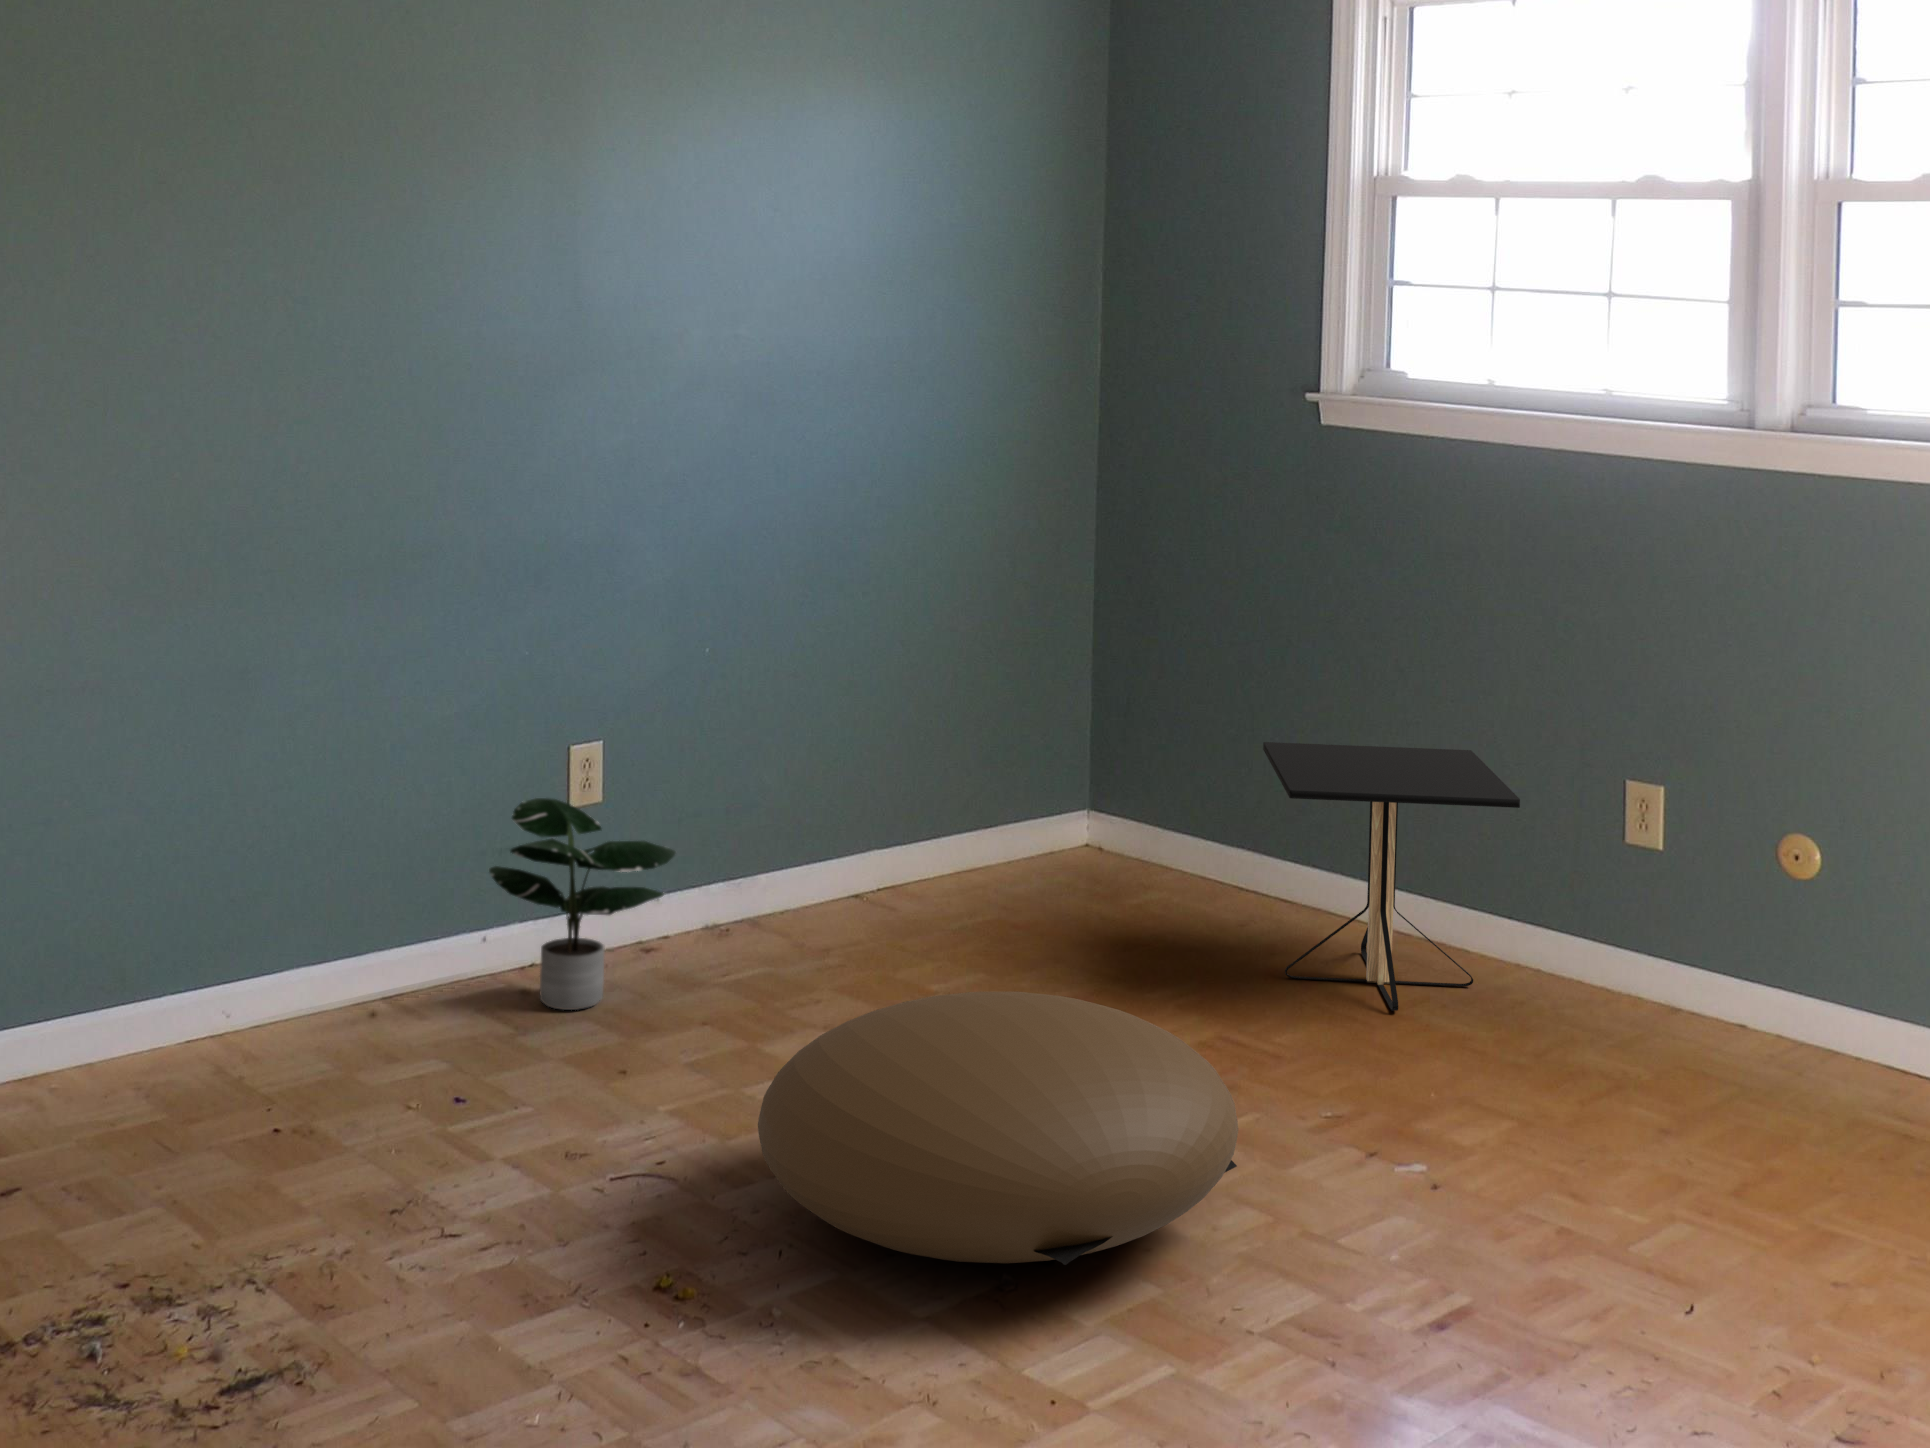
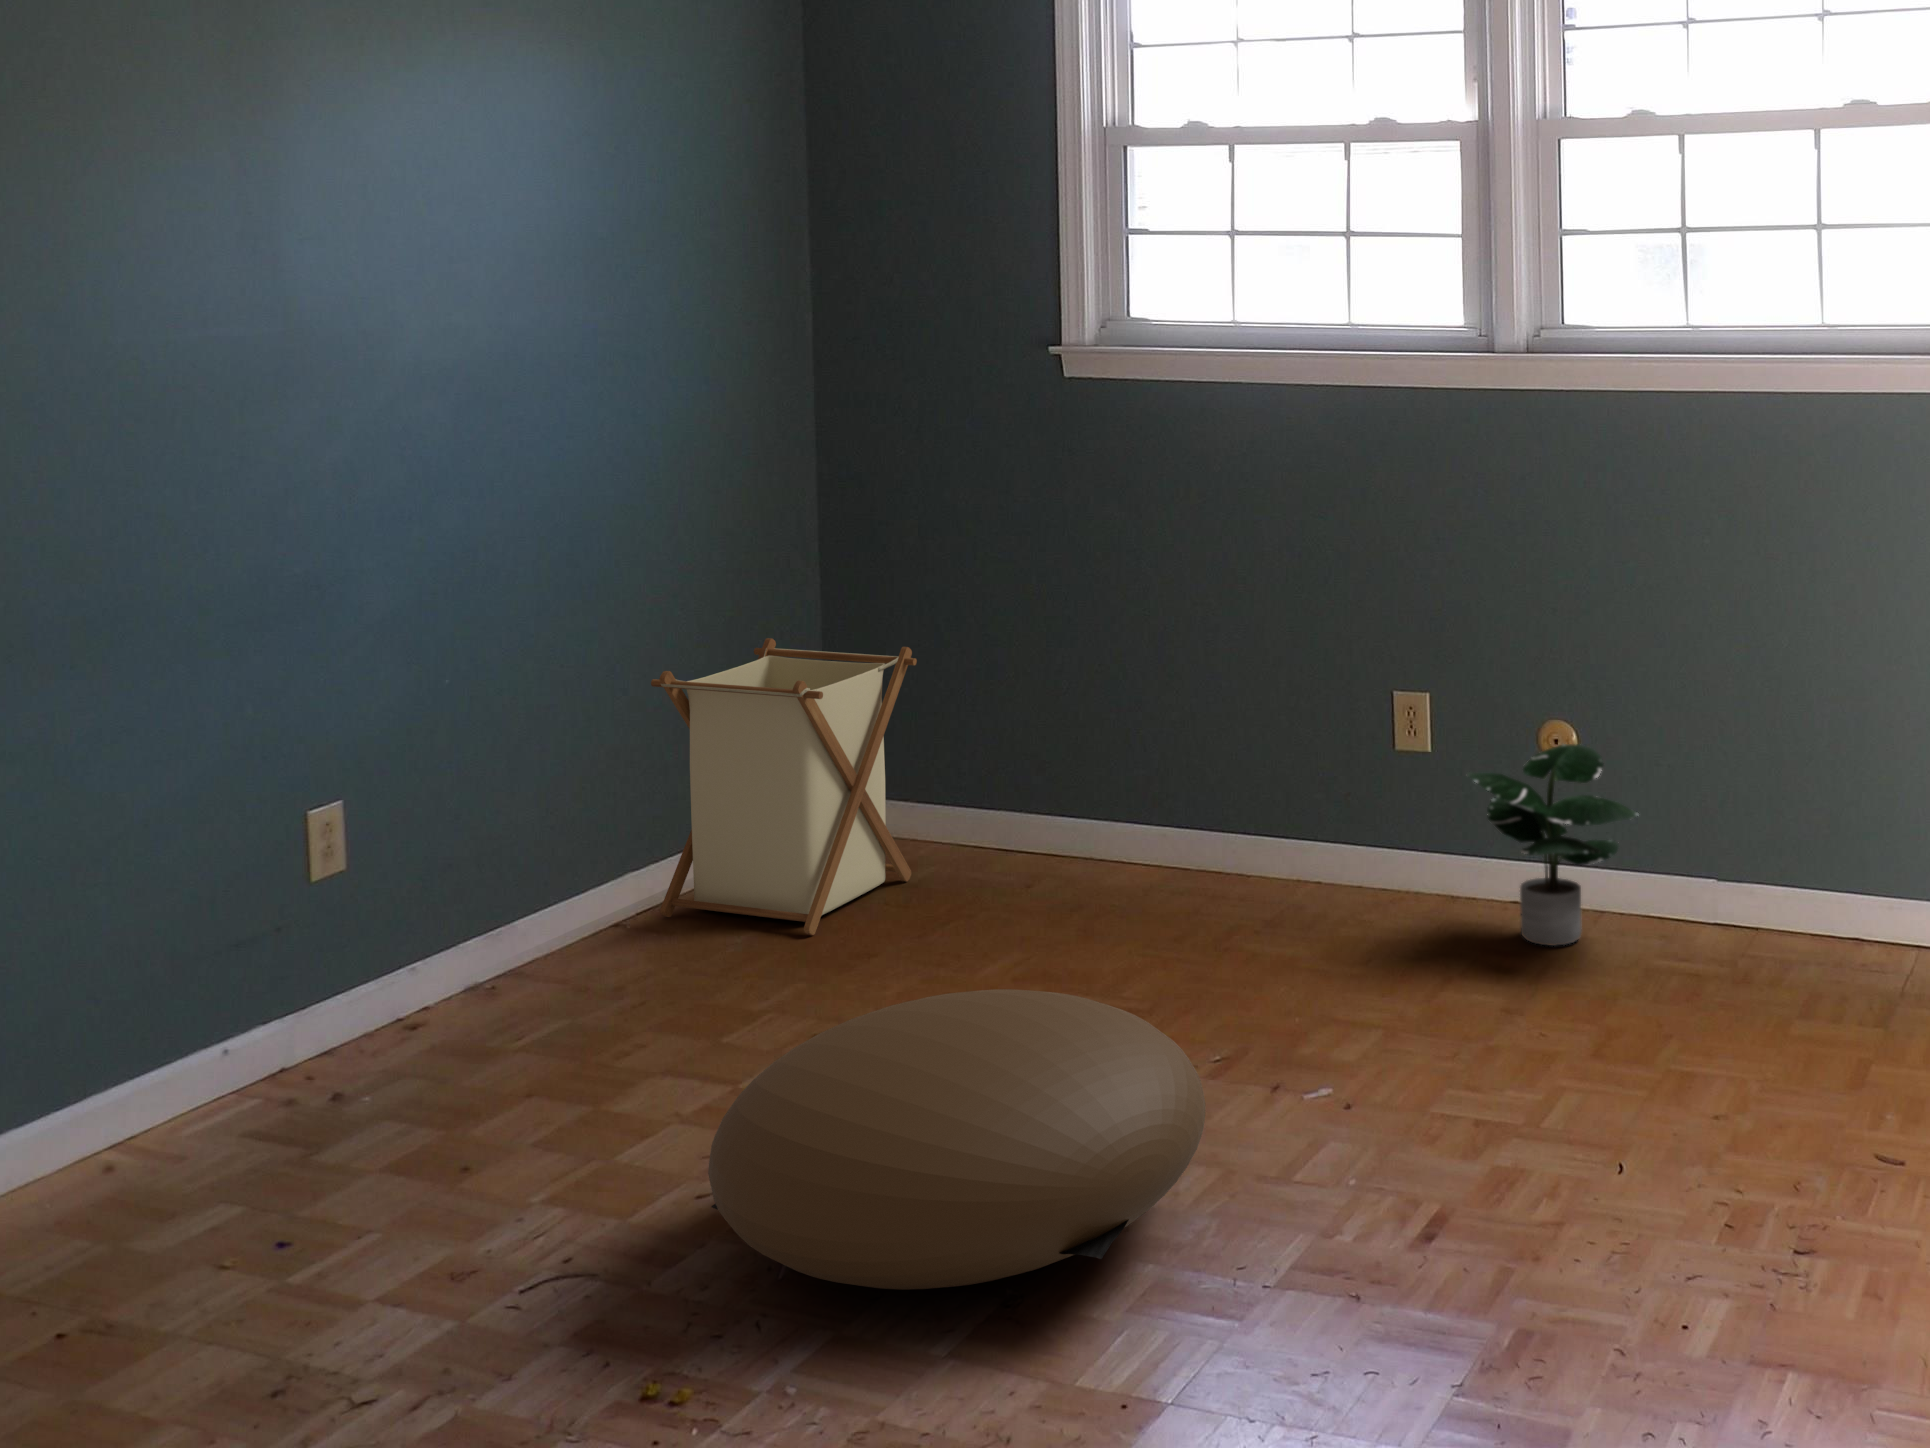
laundry basket: none [899,650,1149,931] -> present [651,638,917,935]
side table: present [1263,742,1520,1011] -> none [1052,681,1326,945]
potted plant: present [489,798,676,1010] -> present [1467,744,1638,946]

